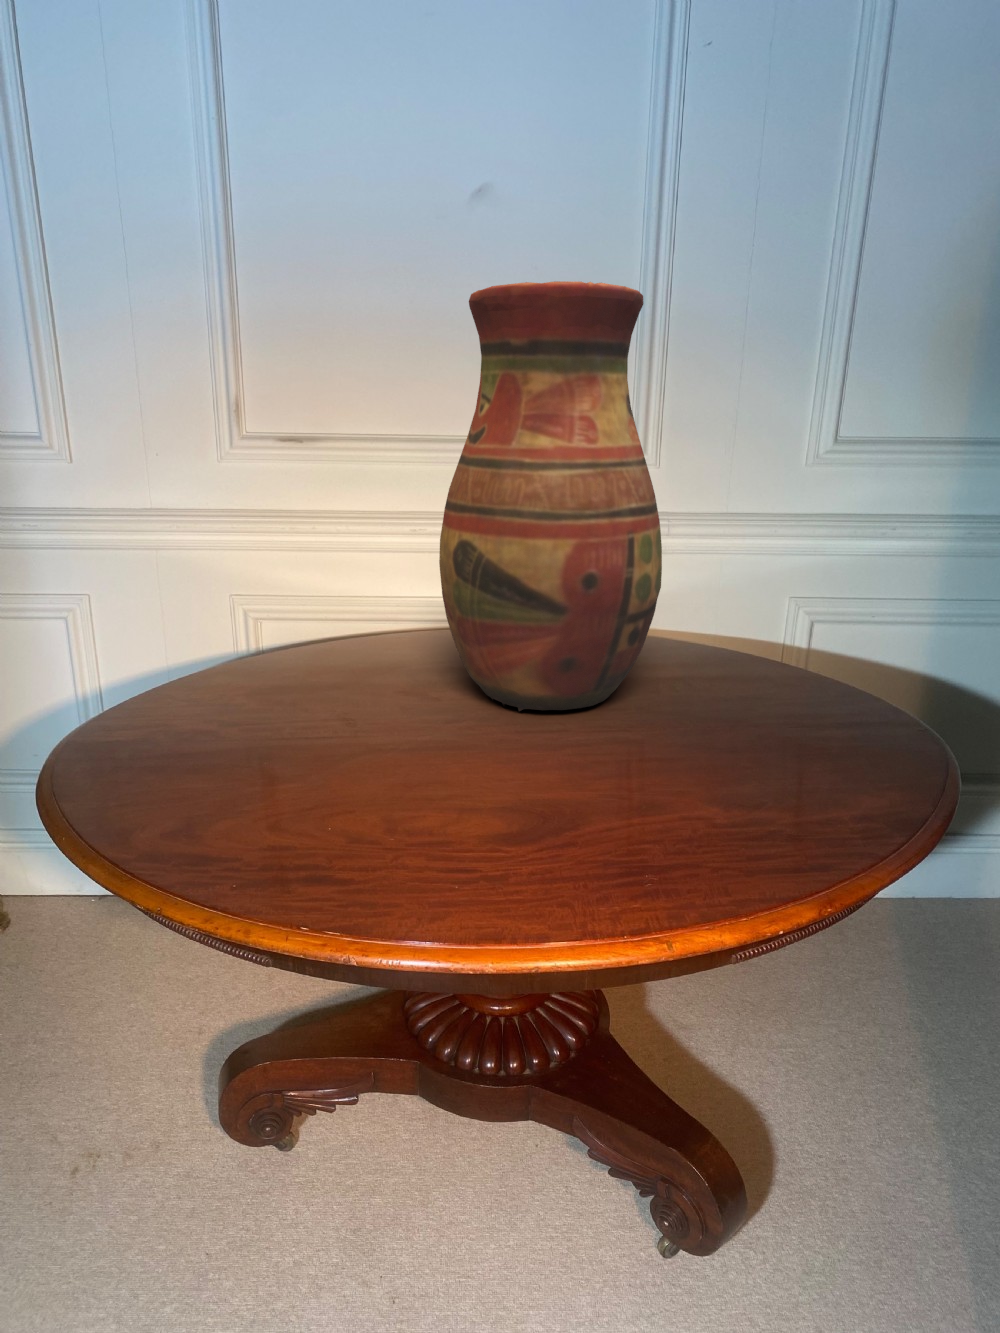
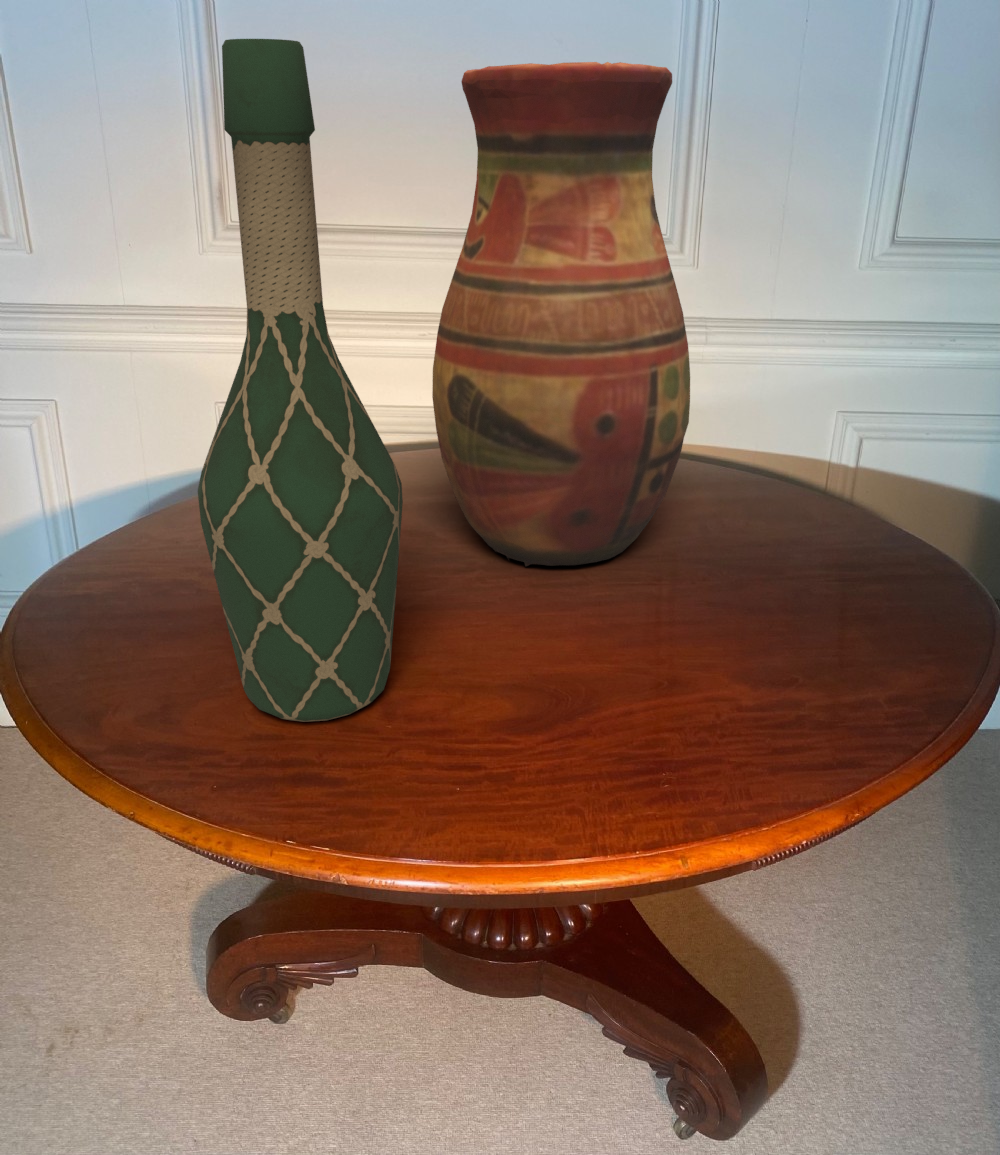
wine bottle: none [235,233,414,828] -> present [198,39,403,722]

